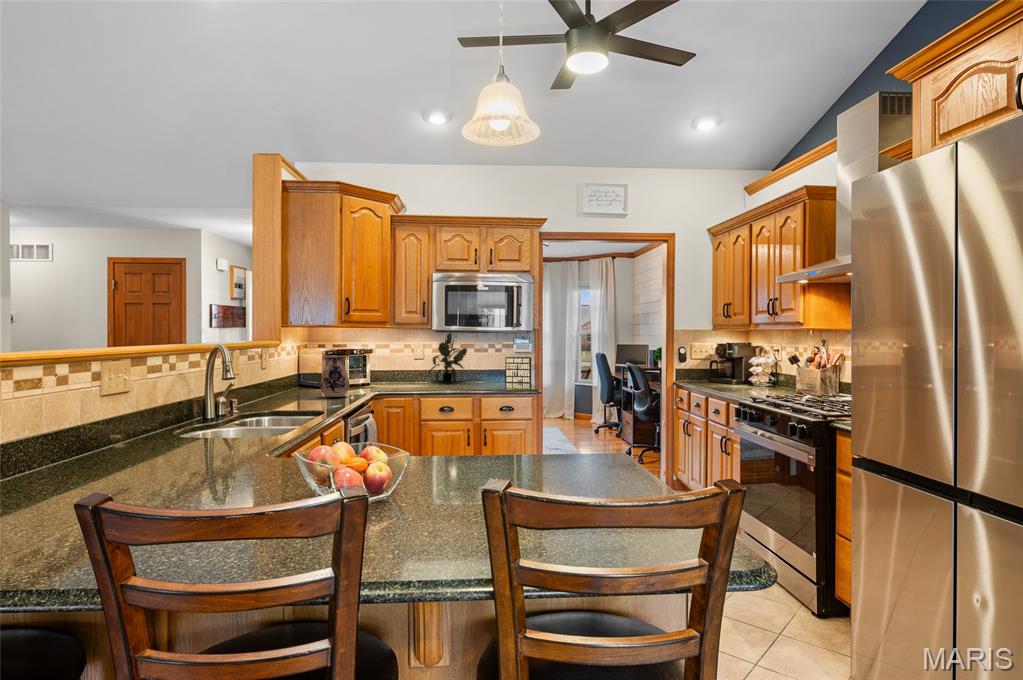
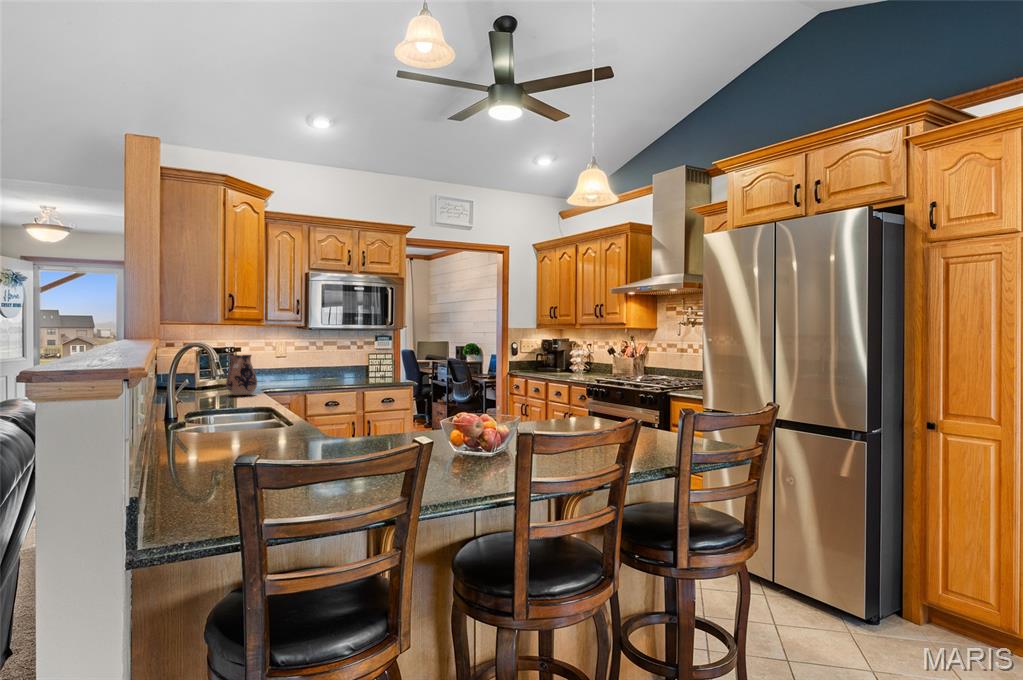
potted plant: present [428,333,467,383] -> none [292,330,331,381]

